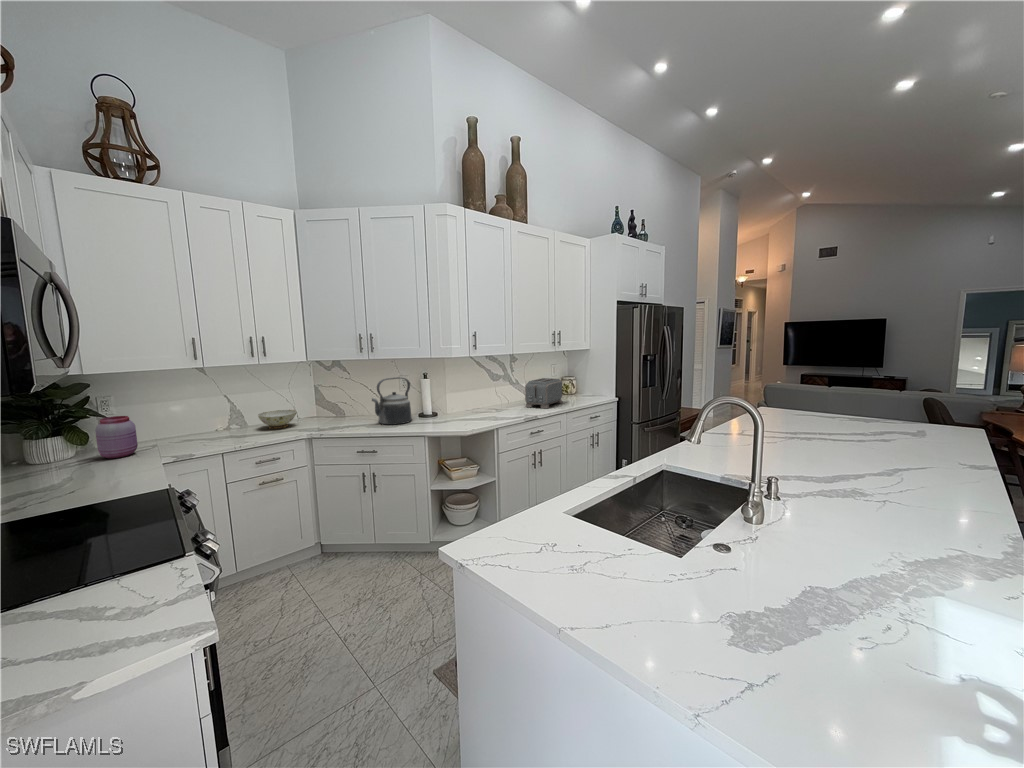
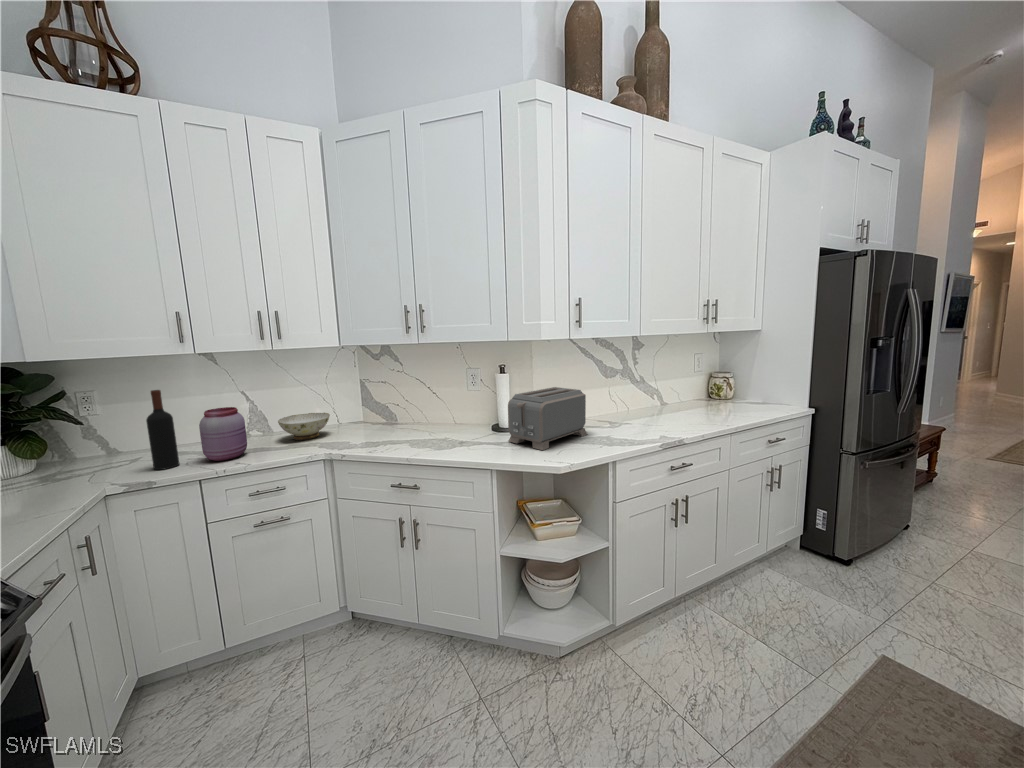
kettle: present [372,377,412,425] -> none [418,371,480,443]
toaster: present [525,378,562,409] -> present [508,387,587,450]
wine bottle: none [178,393,199,449] -> present [146,390,179,470]
jar: present [95,416,138,458] -> present [199,407,247,461]

